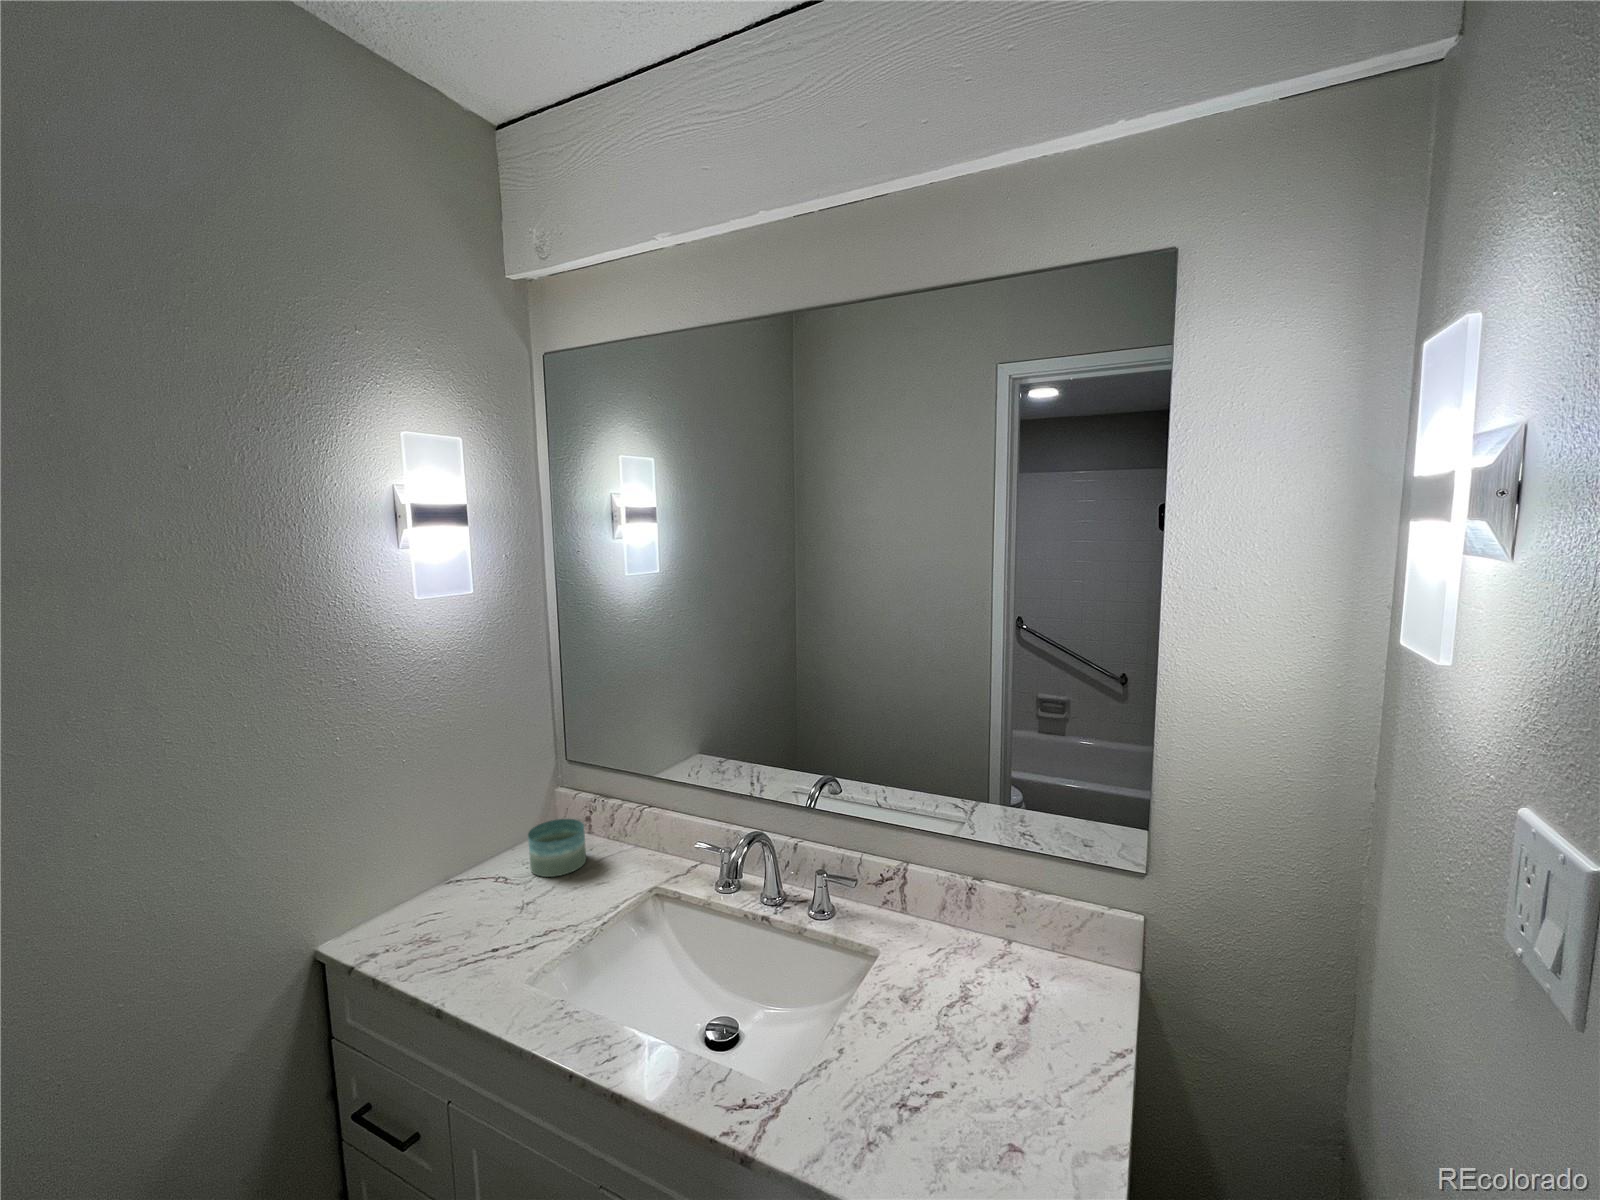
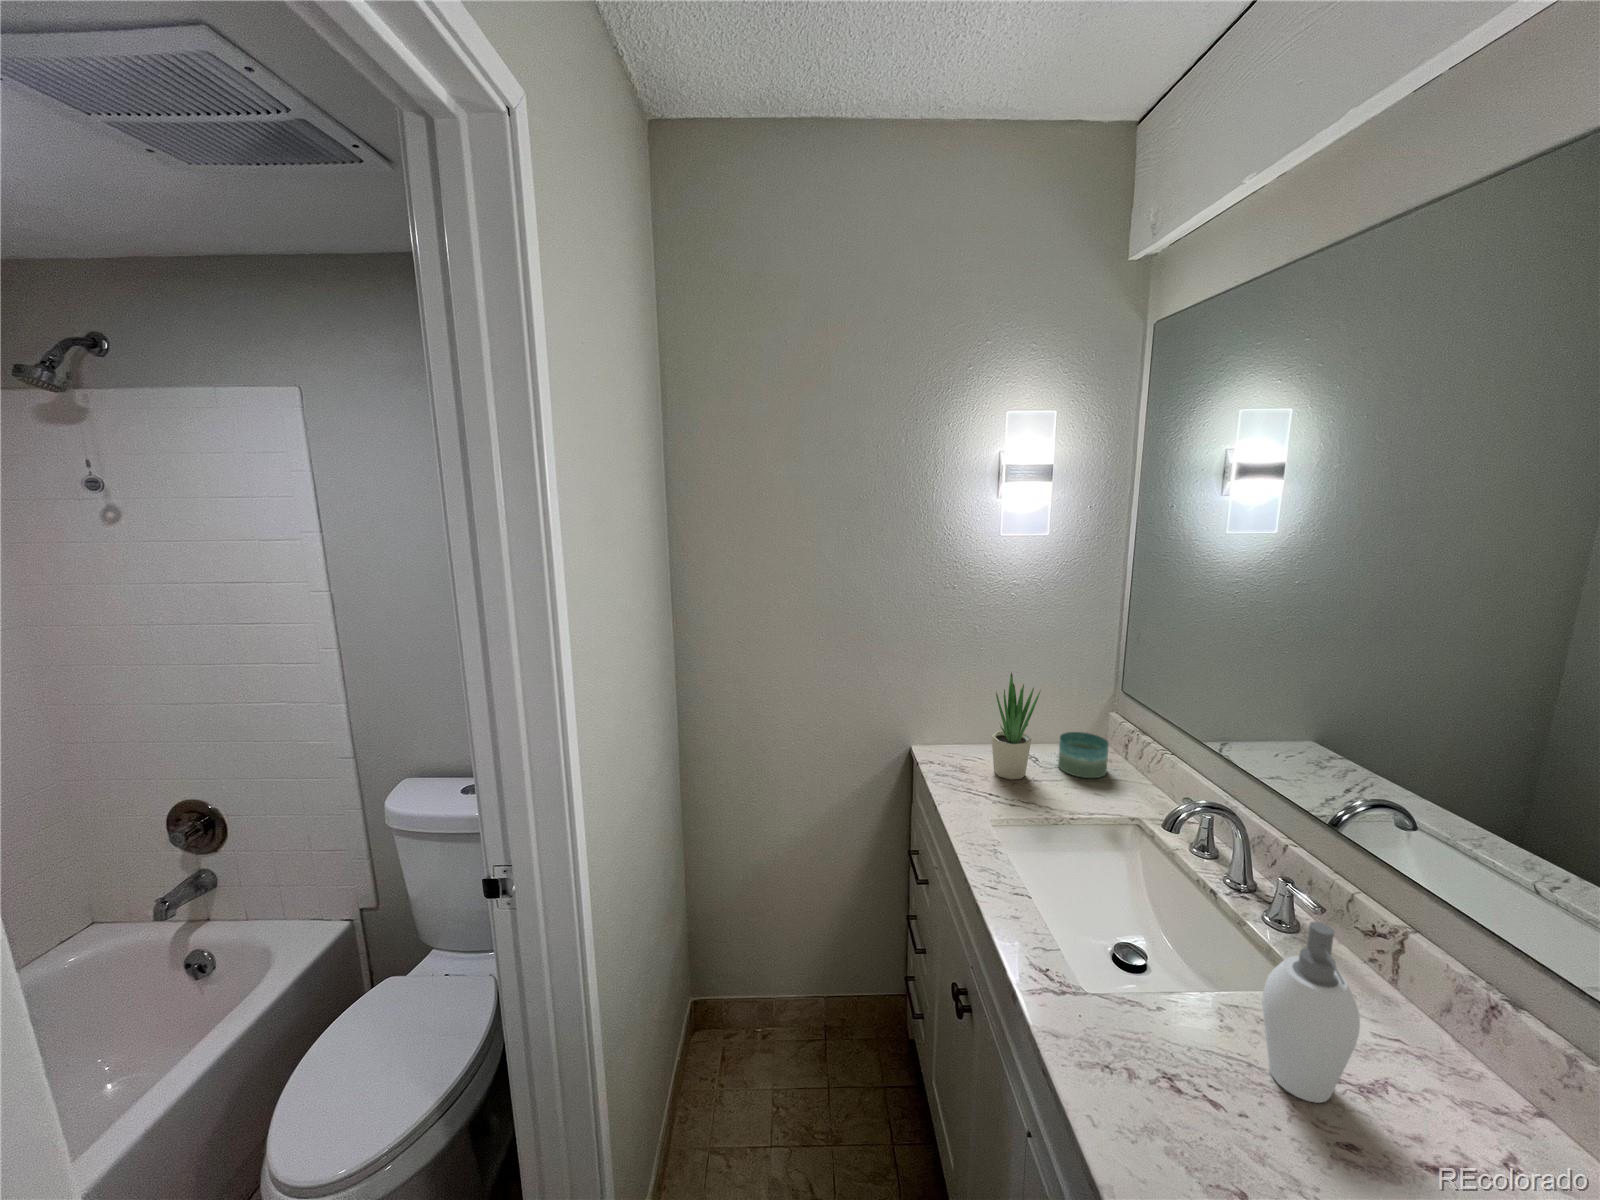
potted plant: none [452,778,512,922] -> present [992,673,1041,780]
soap dispenser: none [910,886,988,1041] -> present [1262,922,1360,1103]

